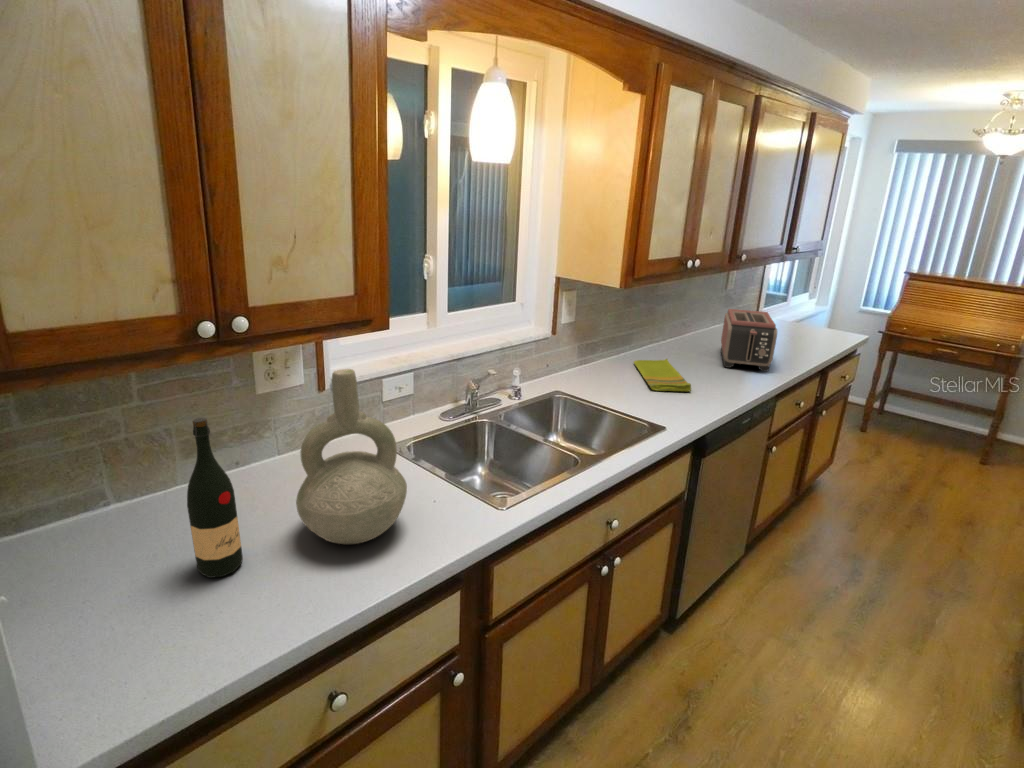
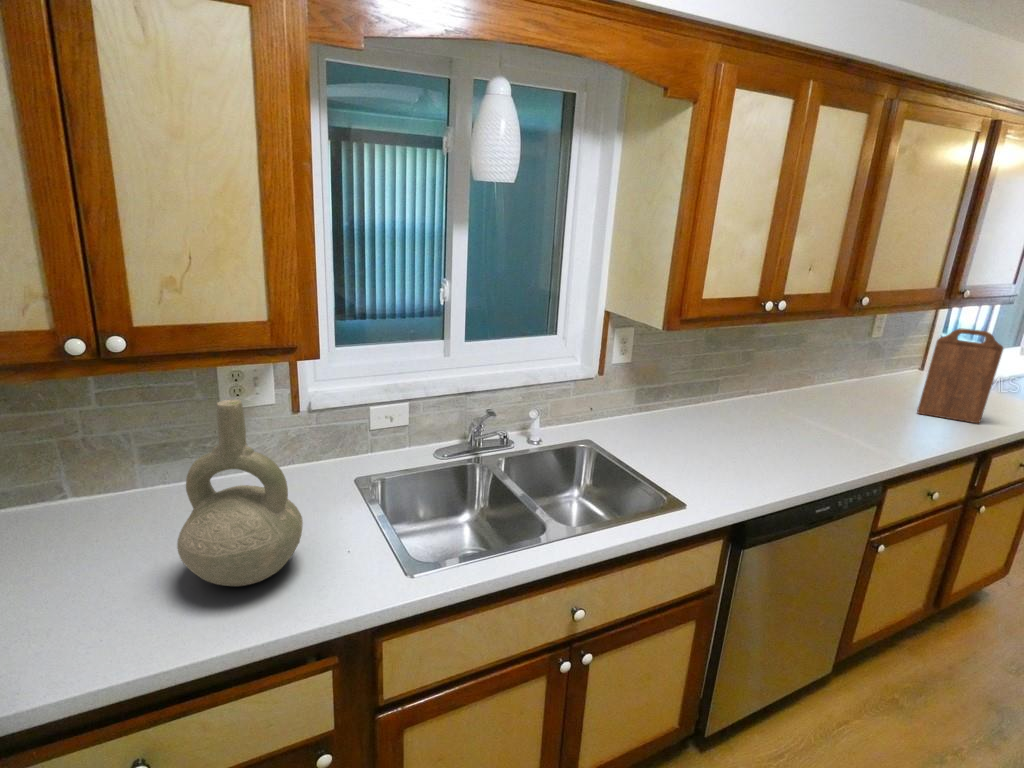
cutting board: none [774,276,828,348] -> present [917,329,1003,423]
toaster: present [721,309,777,372] -> none [823,363,902,449]
dish towel: present [634,359,691,391] -> none [702,414,755,462]
wine bottle: present [187,417,243,578] -> none [58,434,123,595]

